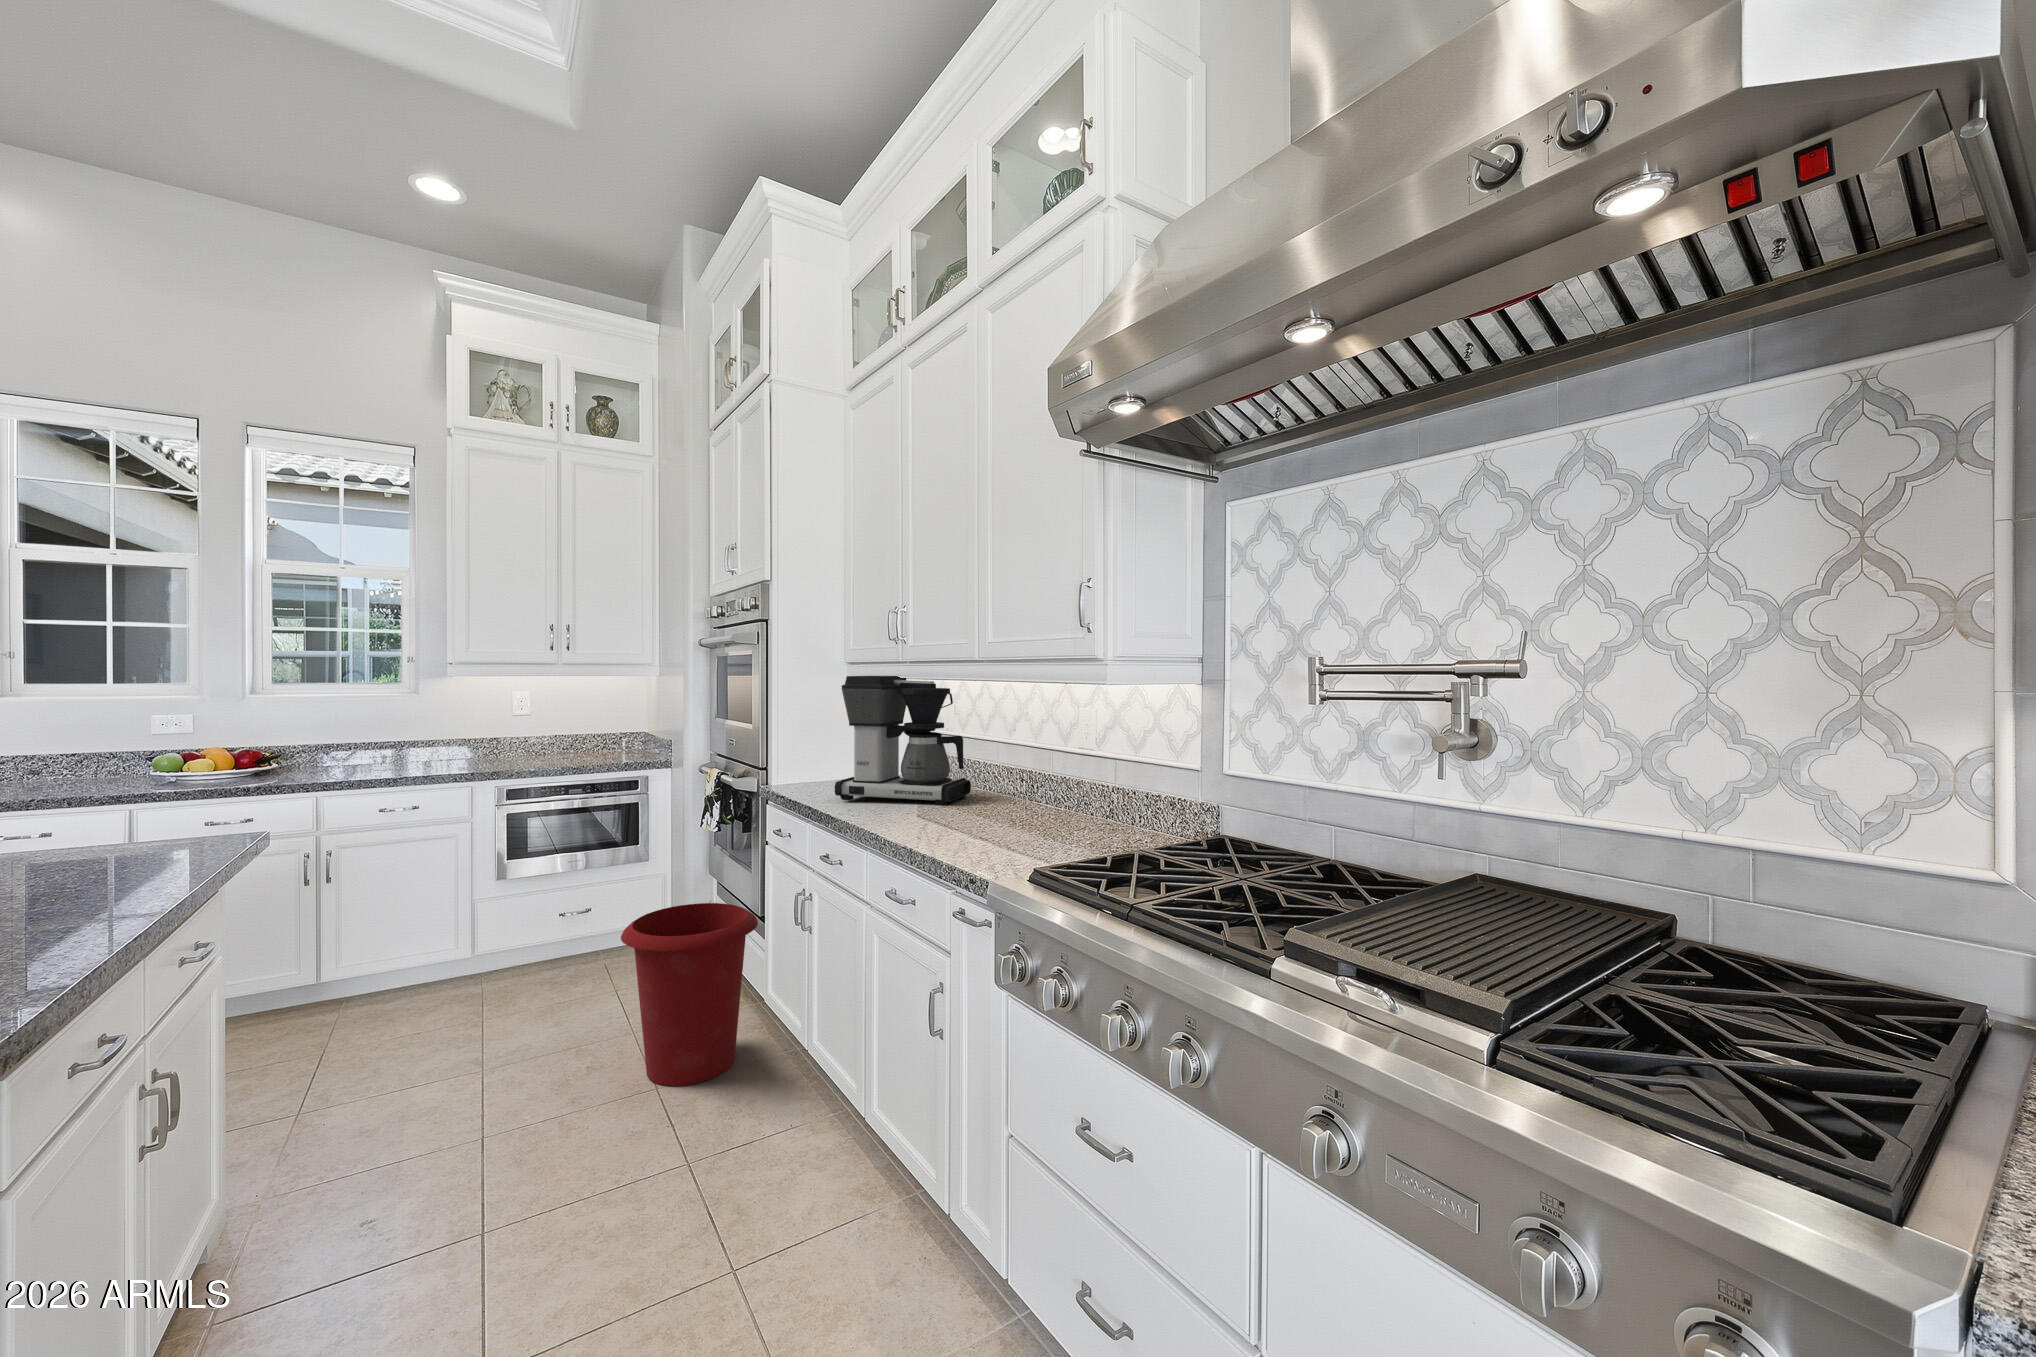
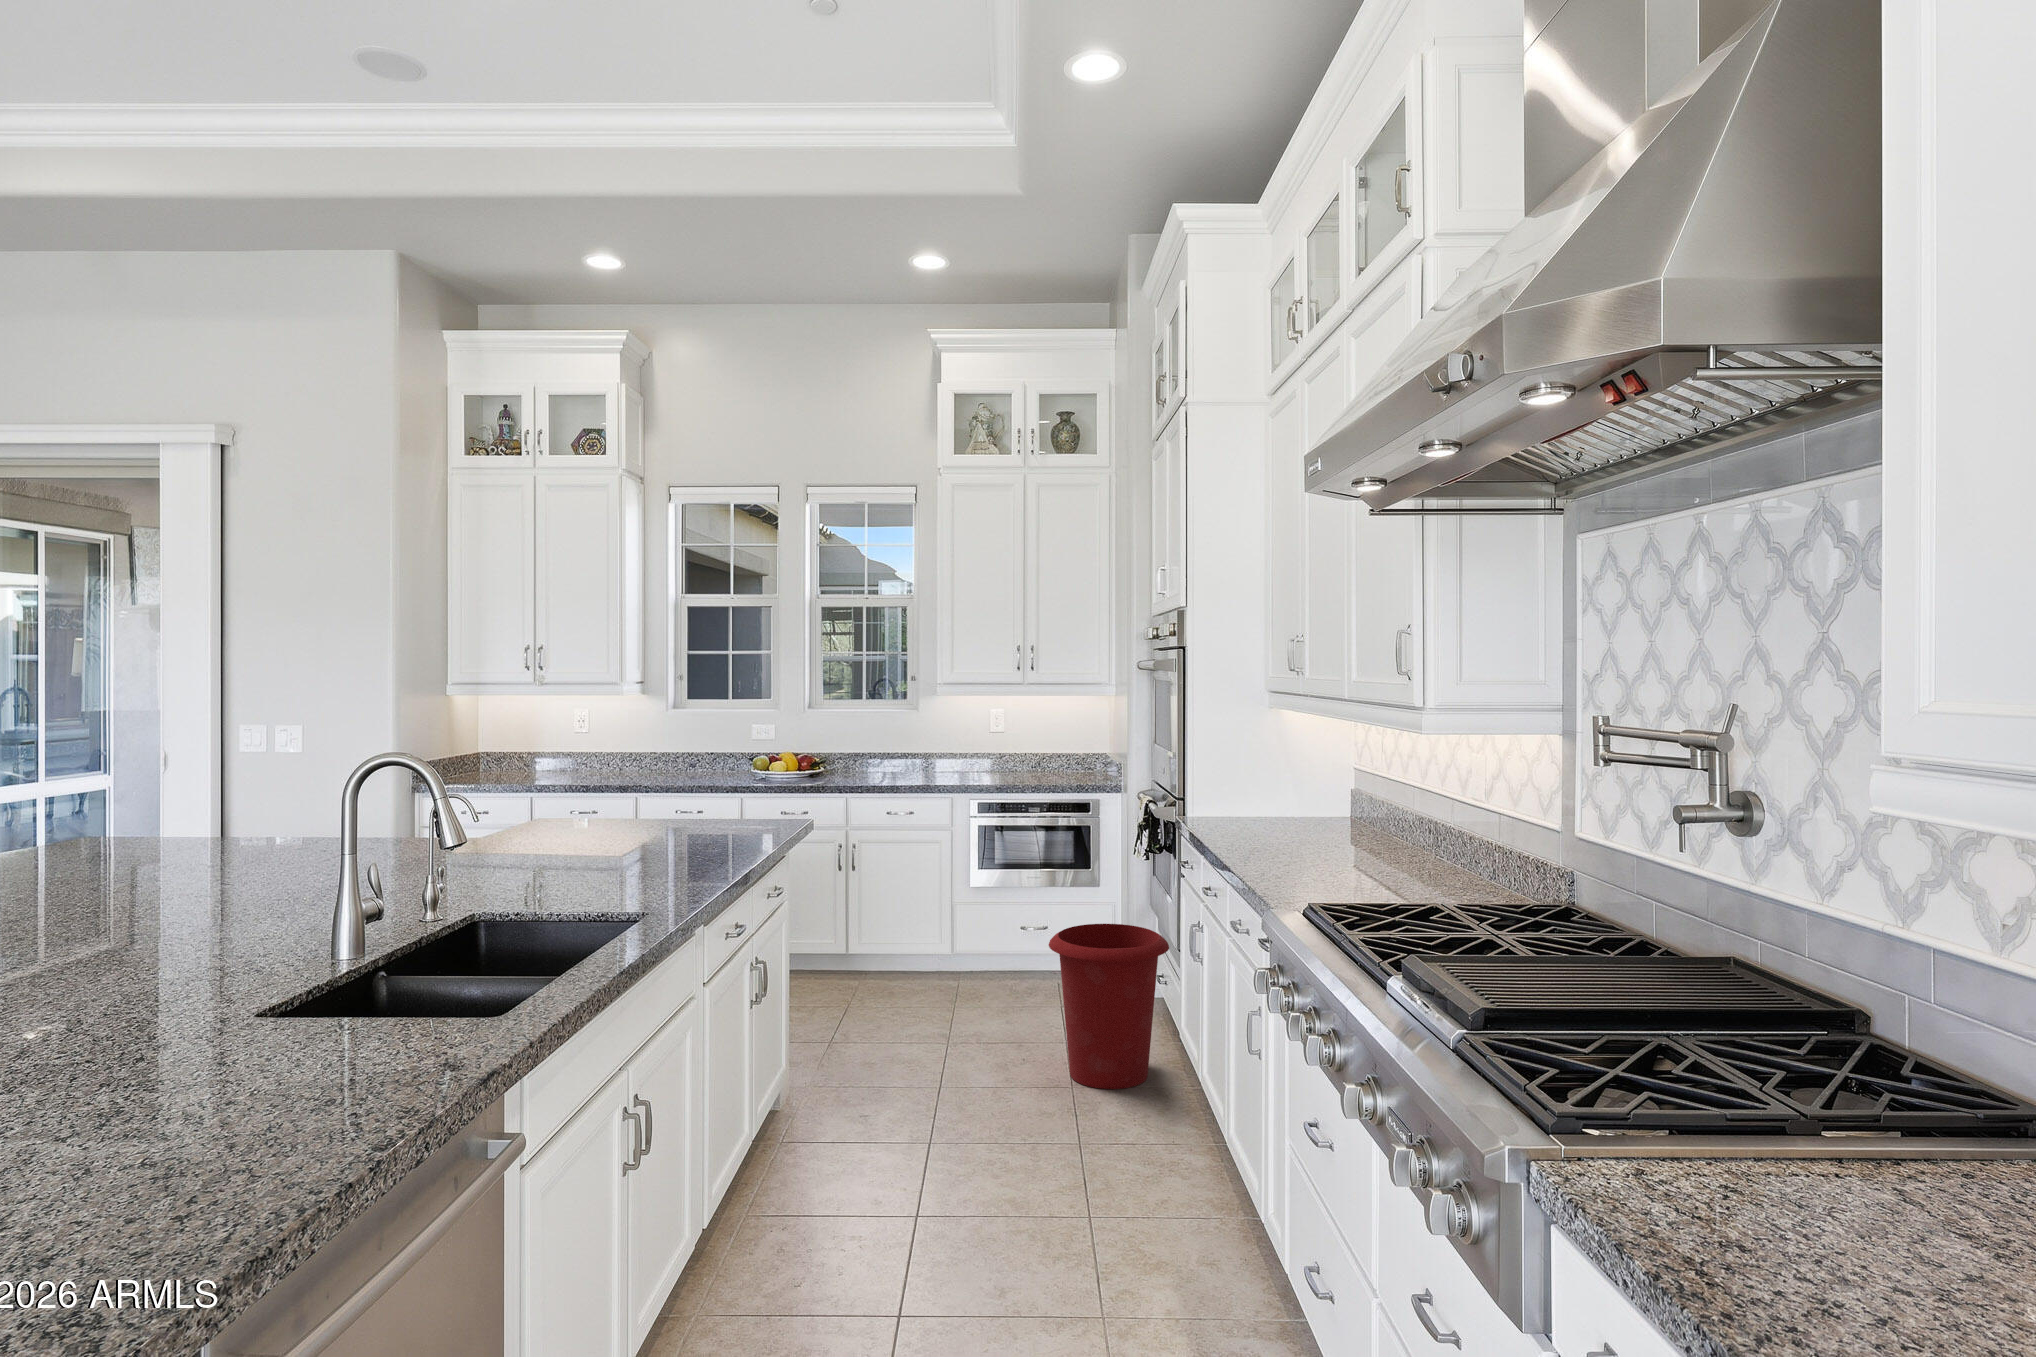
coffee maker: present [835,676,971,805] -> none [1229,709,1371,849]

